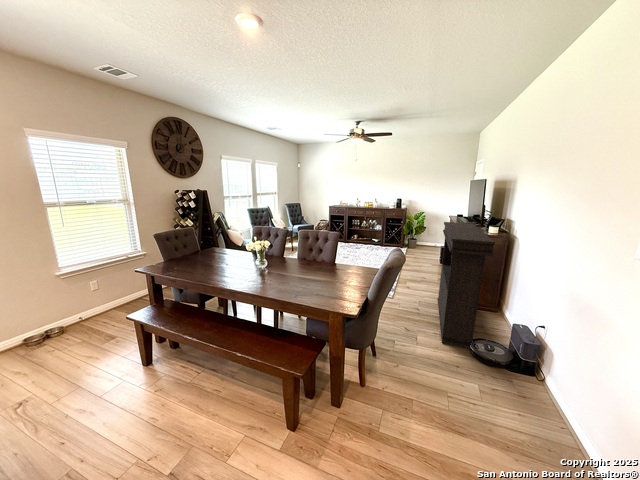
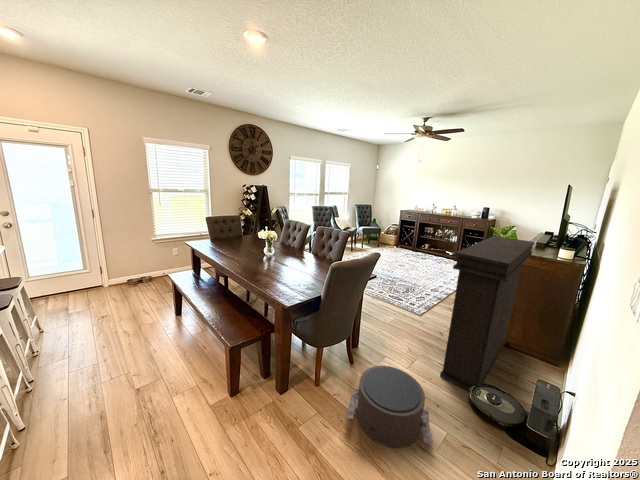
pouf: none [399,346,482,413] -> present [347,366,432,448]

